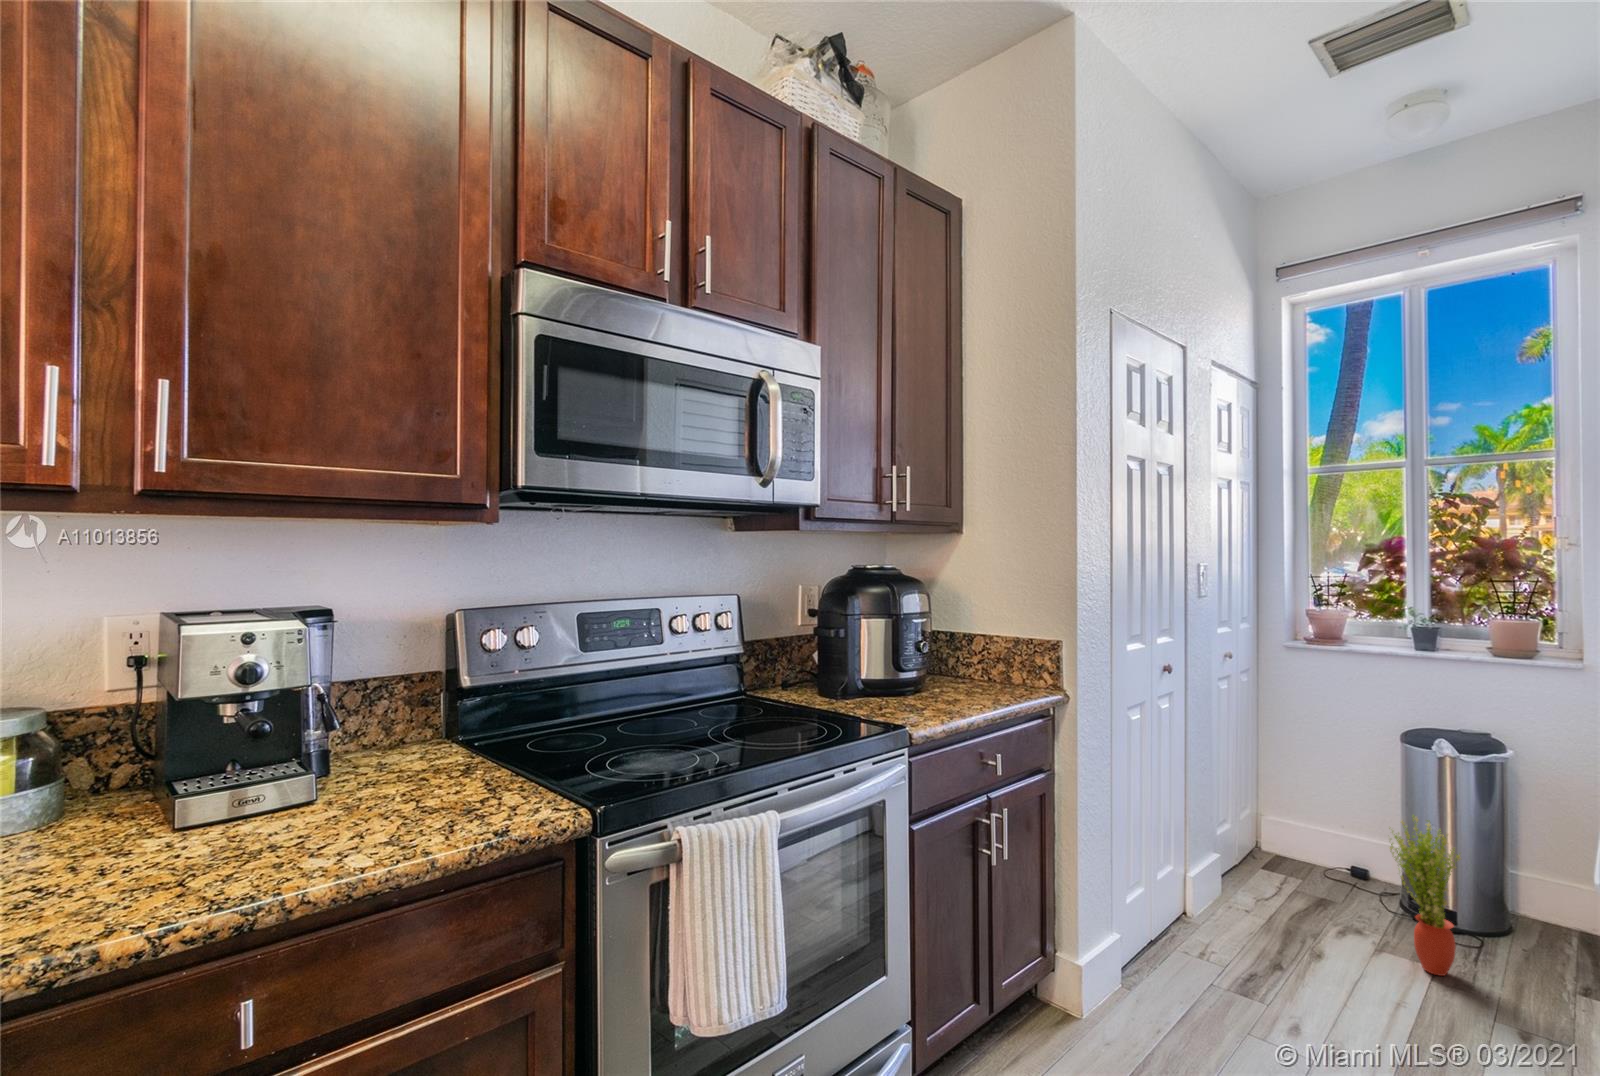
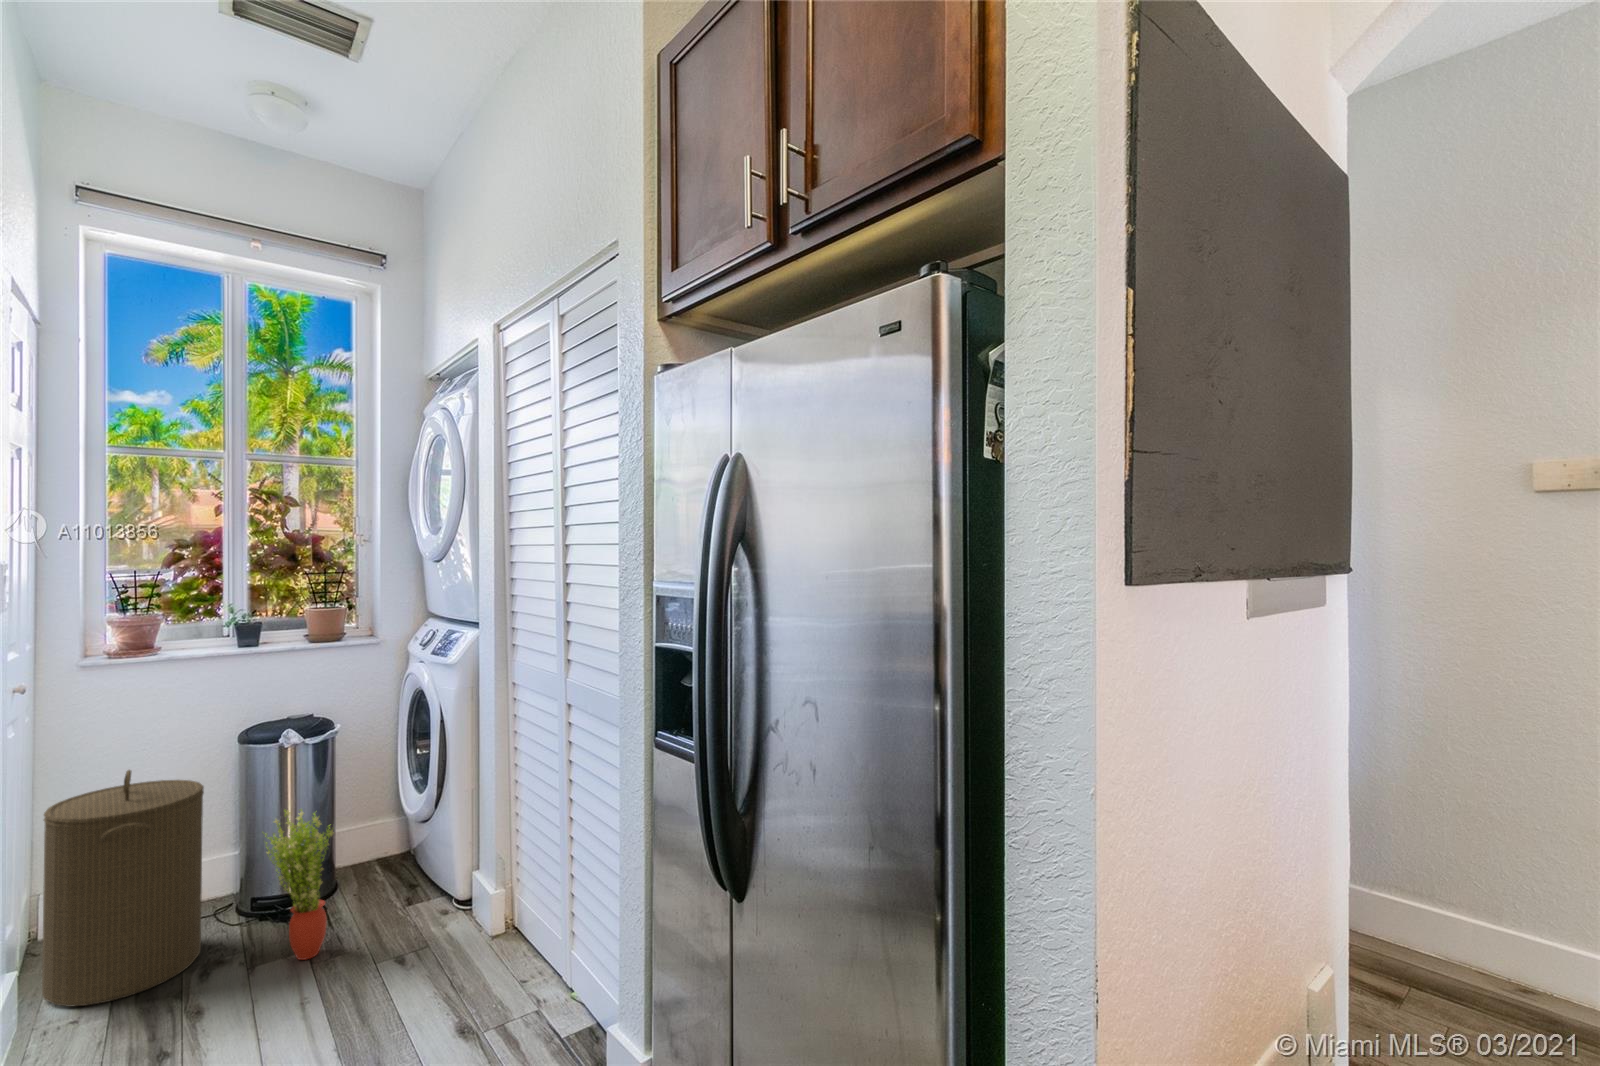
laundry hamper: none [1237,735,1353,922] -> present [42,770,204,1007]

